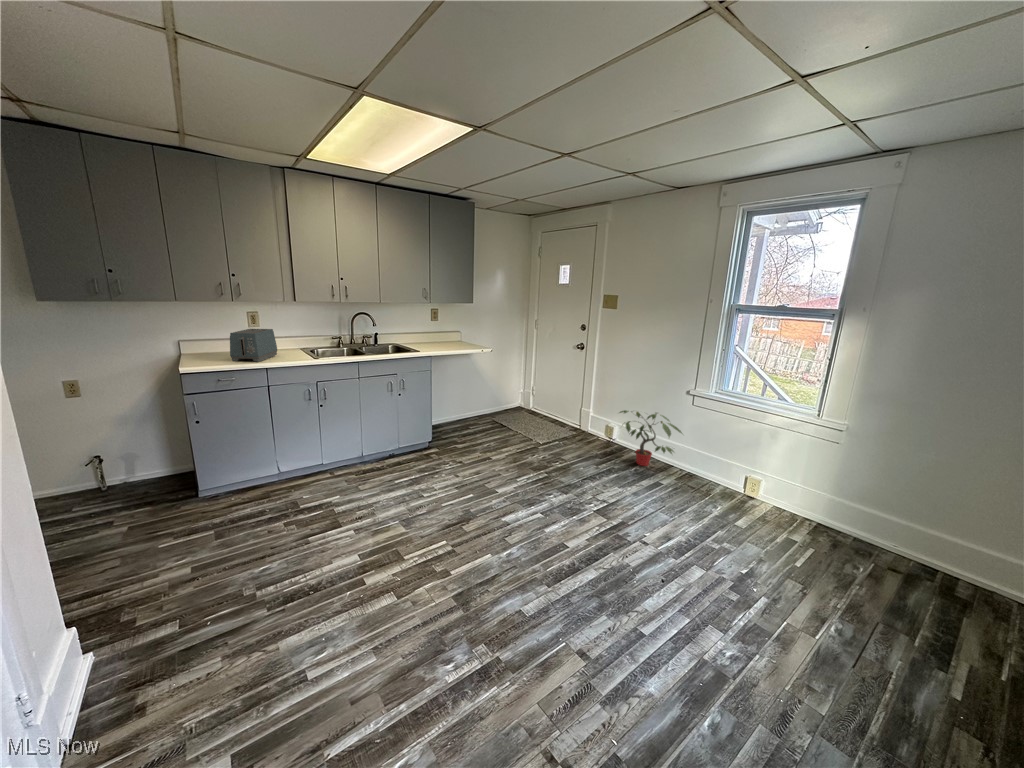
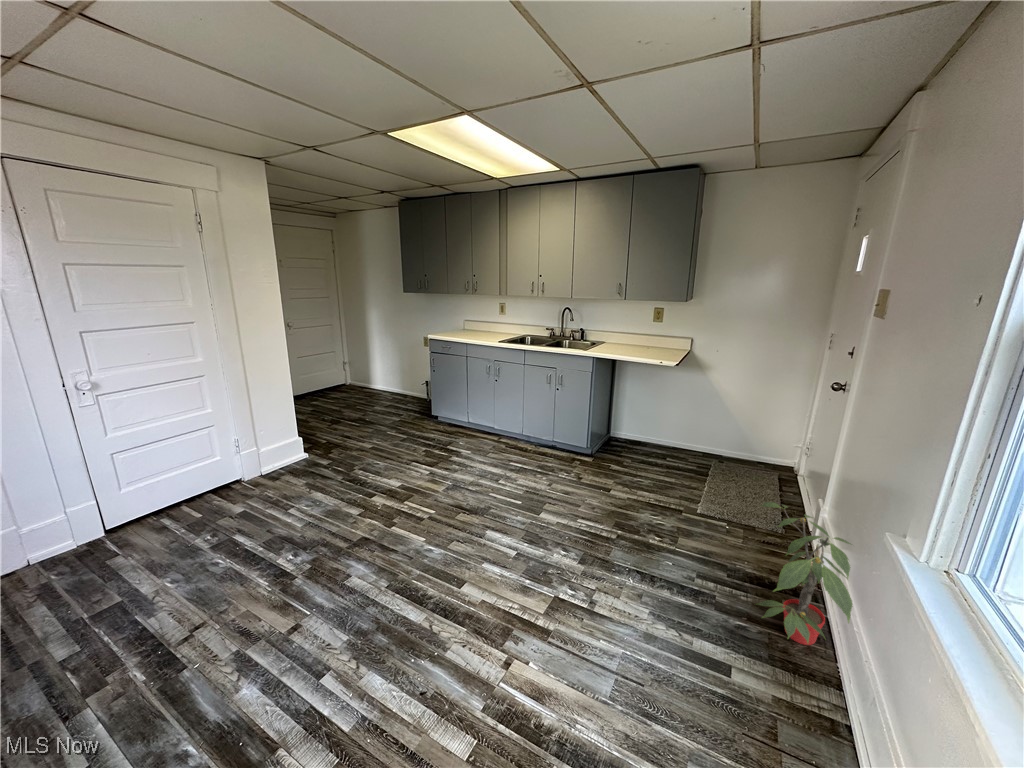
toaster: present [230,329,277,362] -> none [460,316,496,340]

